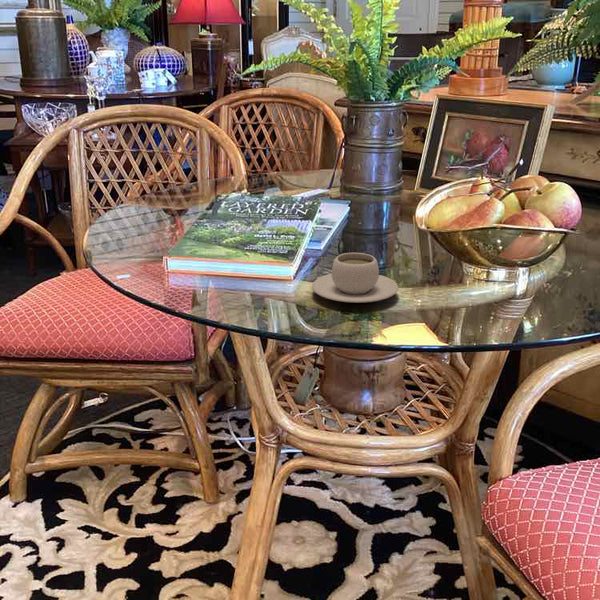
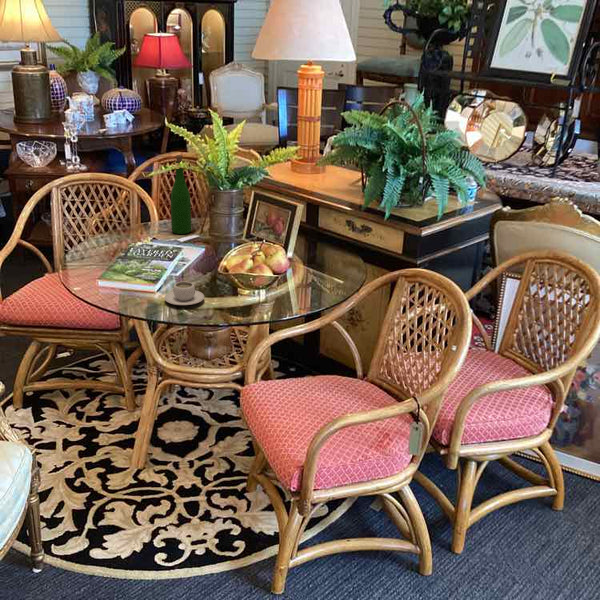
wine bottle: none [273,49,308,192] -> present [171,155,191,234]

